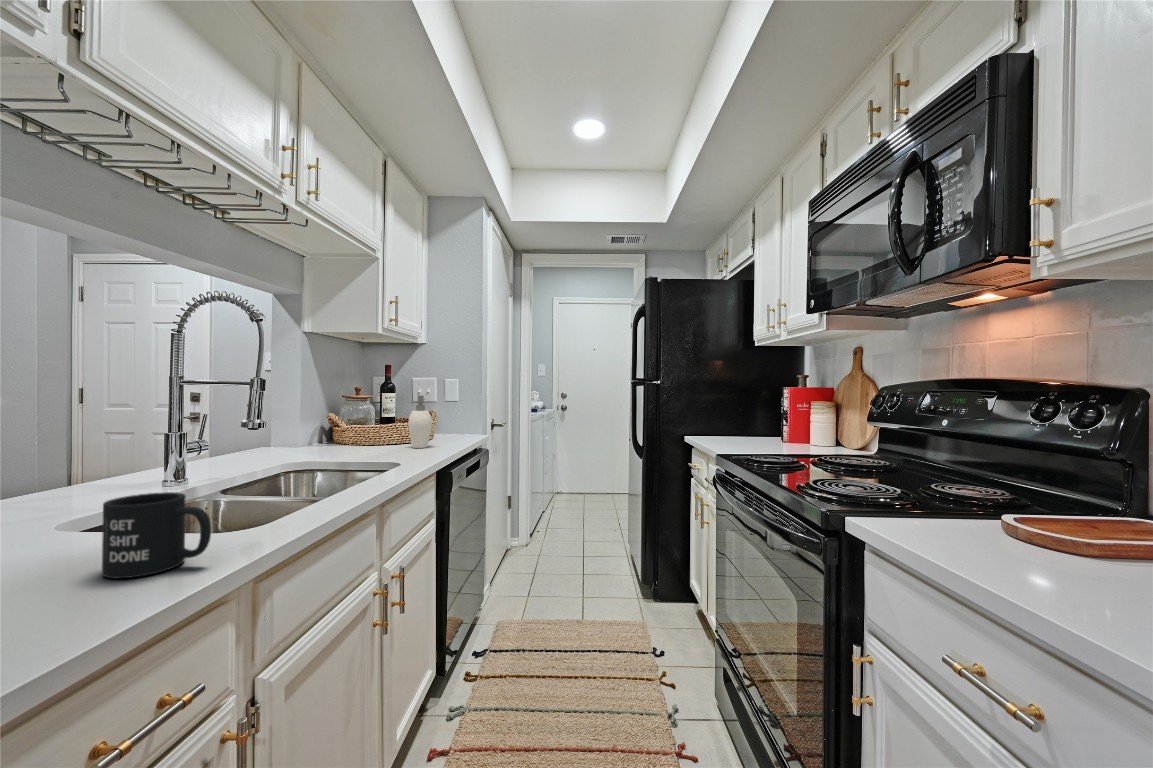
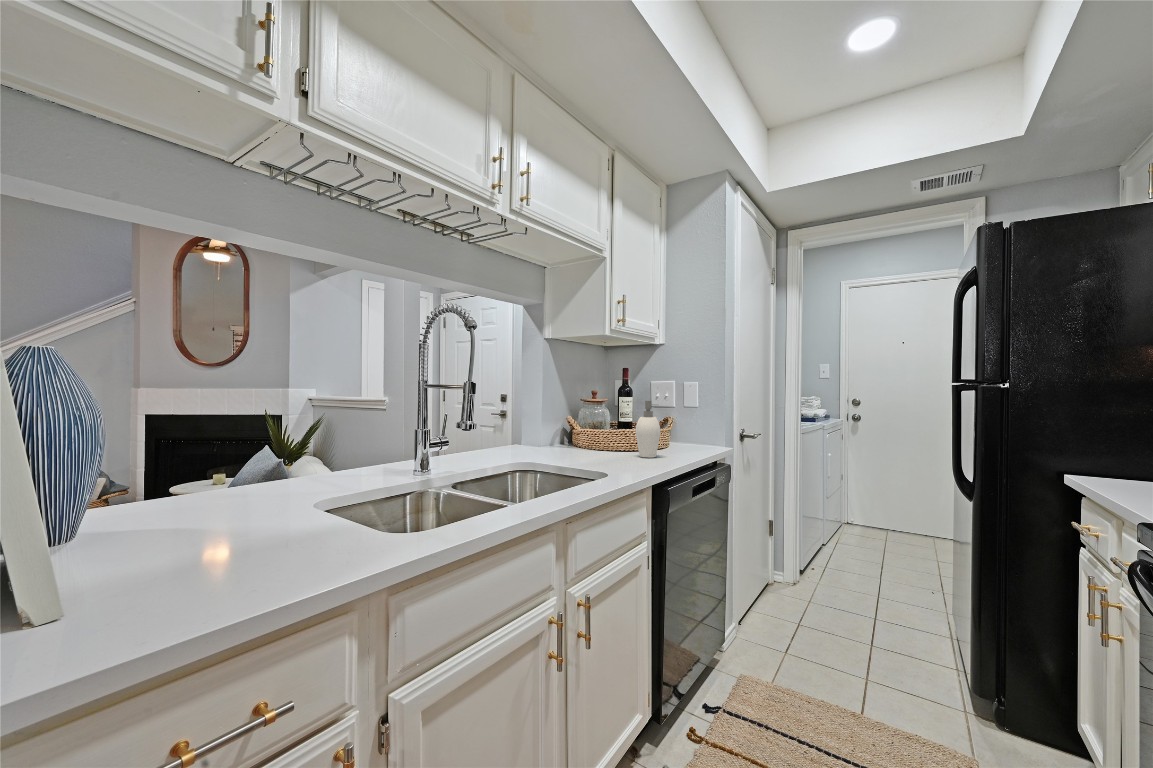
mug: present [102,492,211,578] -> none [256,491,333,573]

